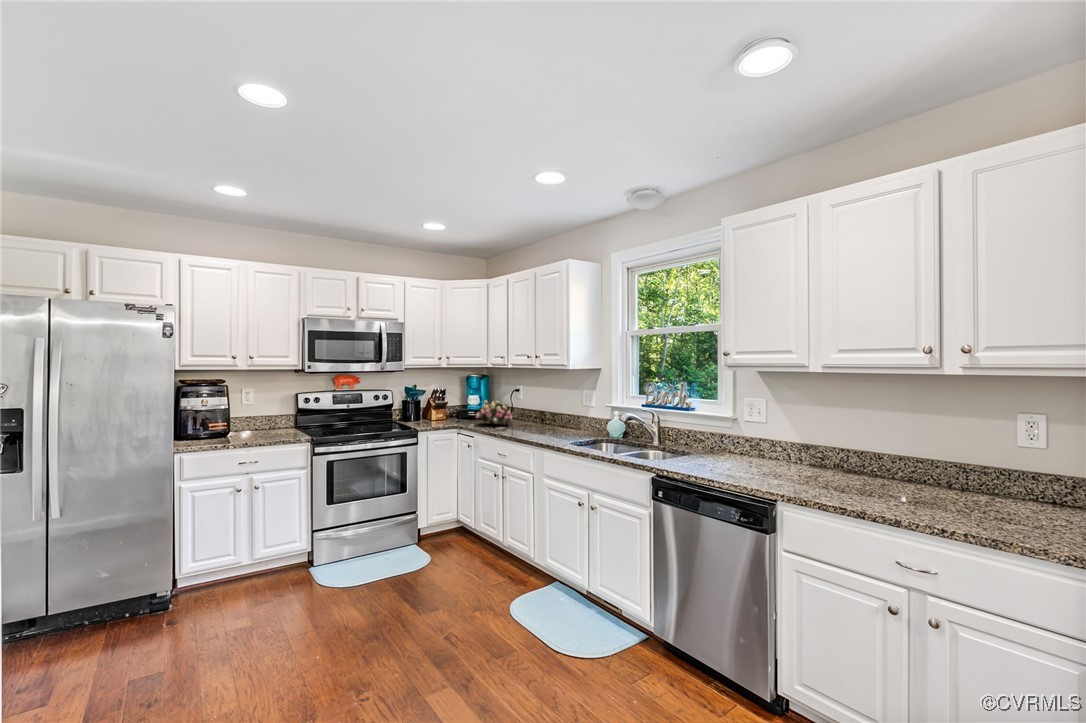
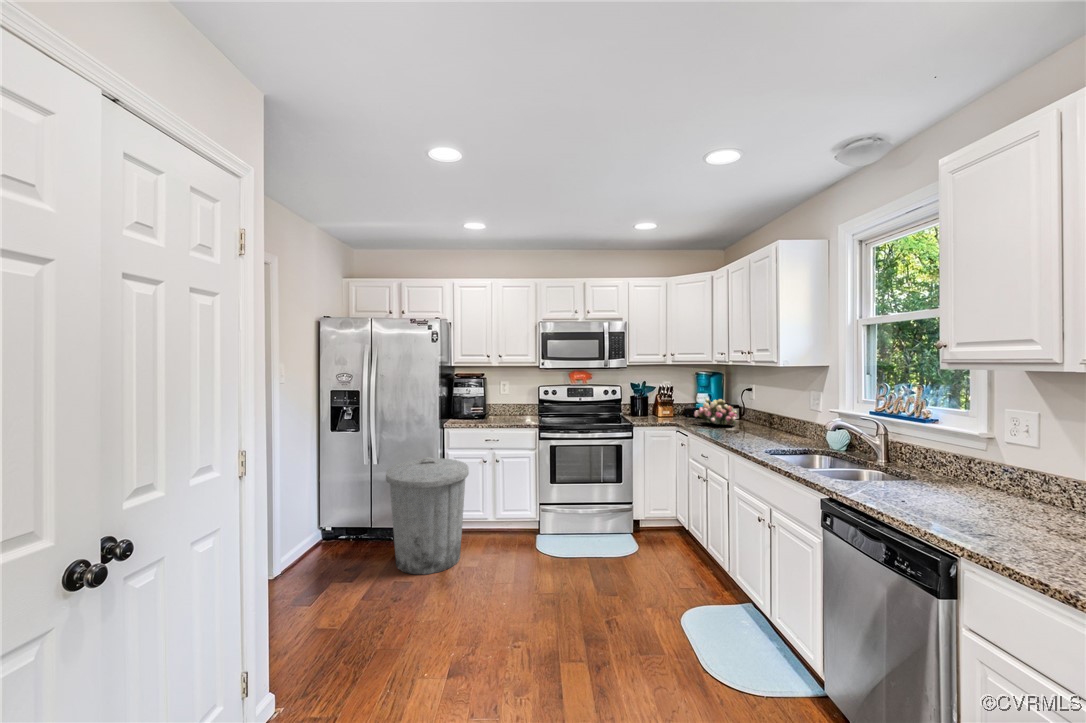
trash can: none [102,492,236,655] -> present [386,457,469,575]

